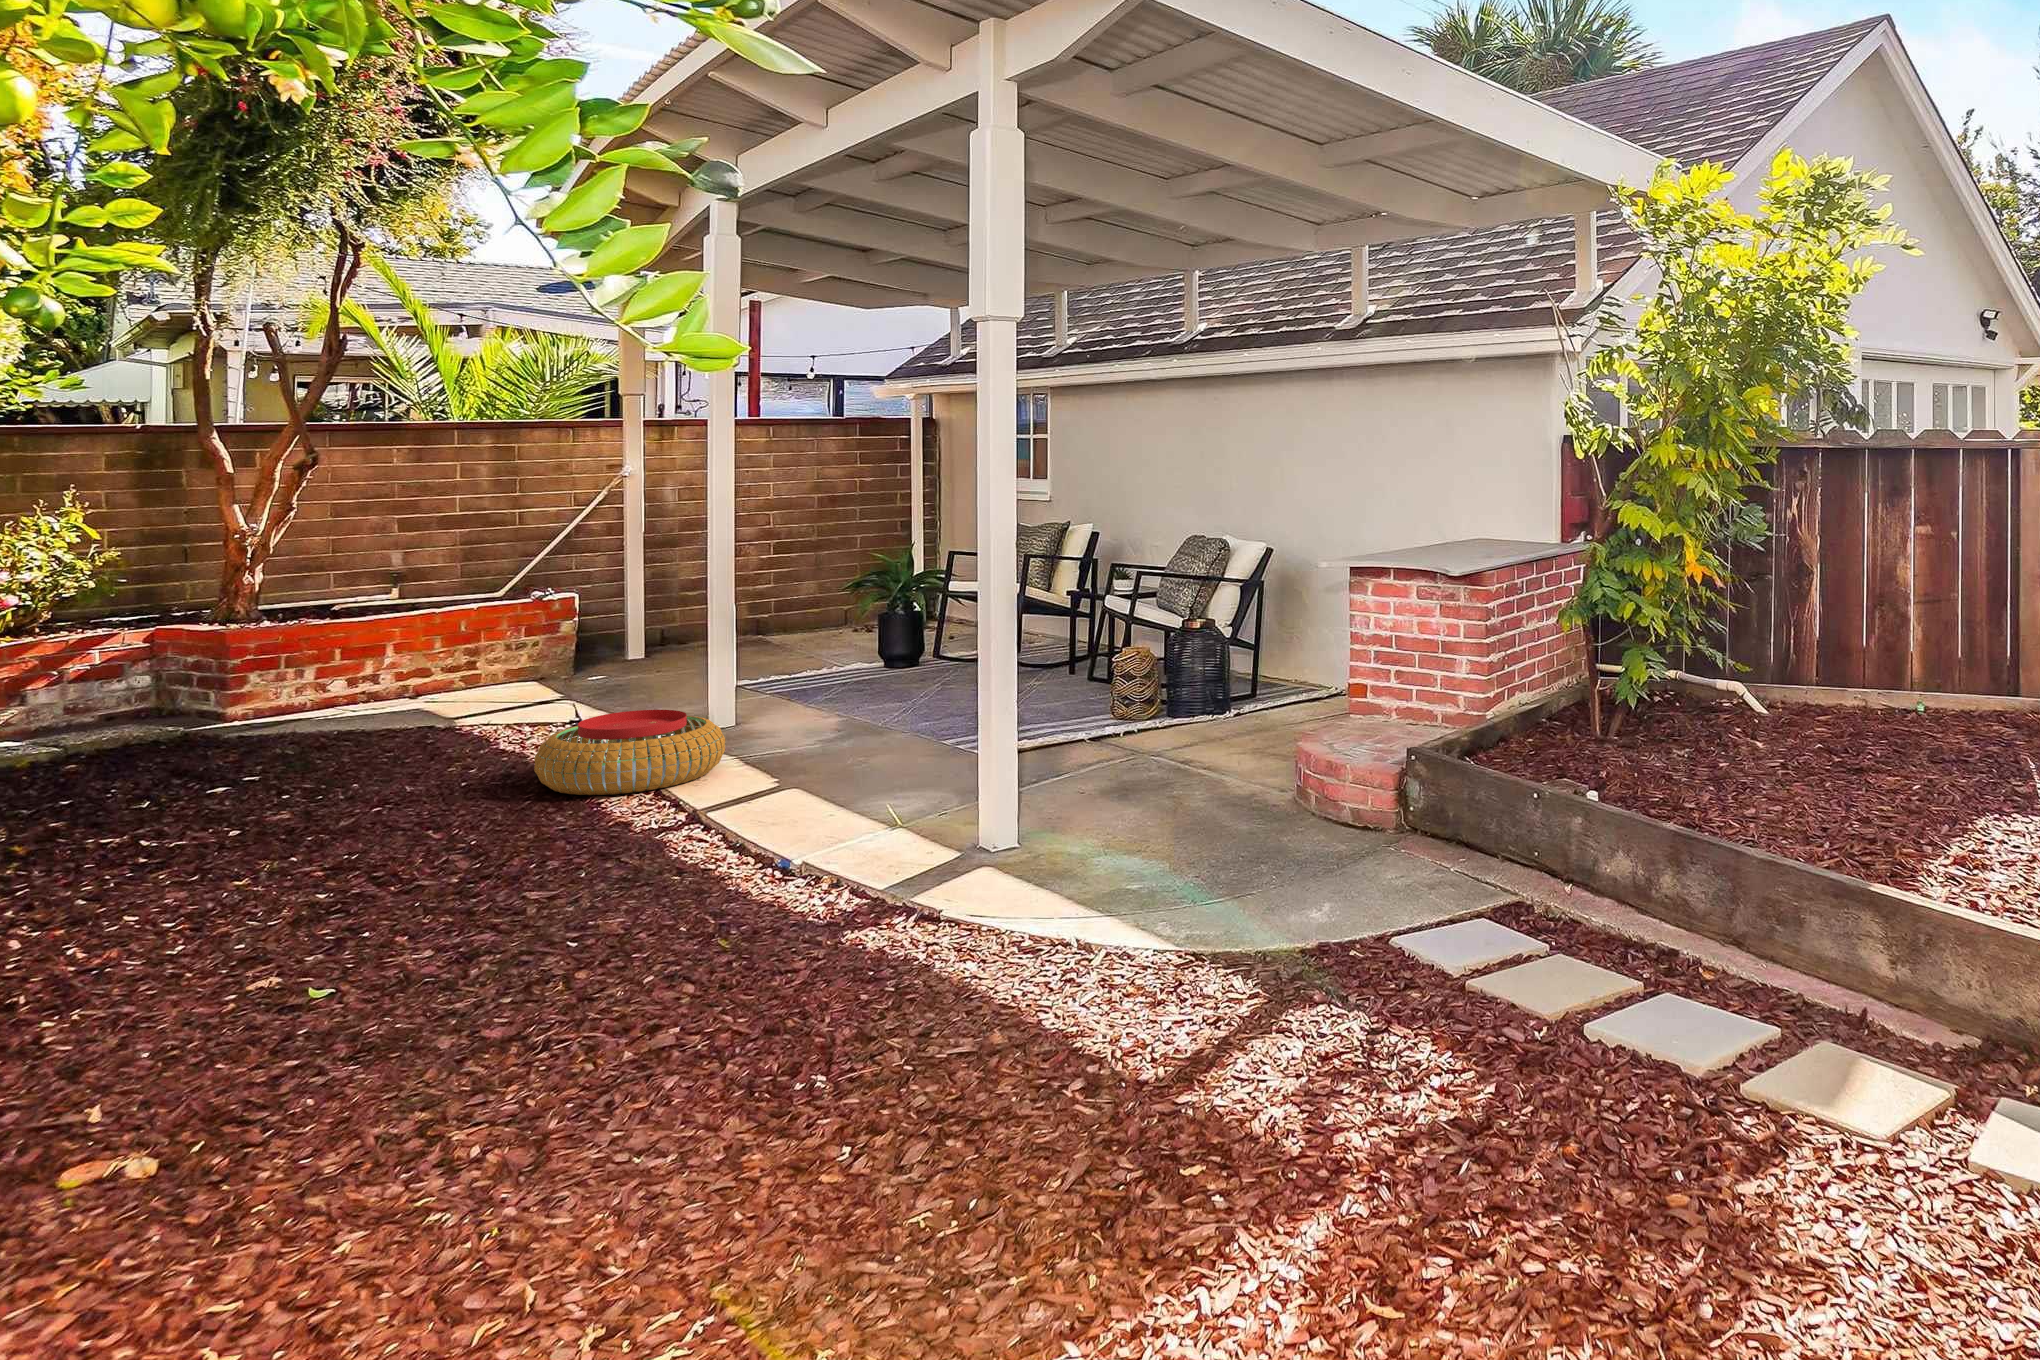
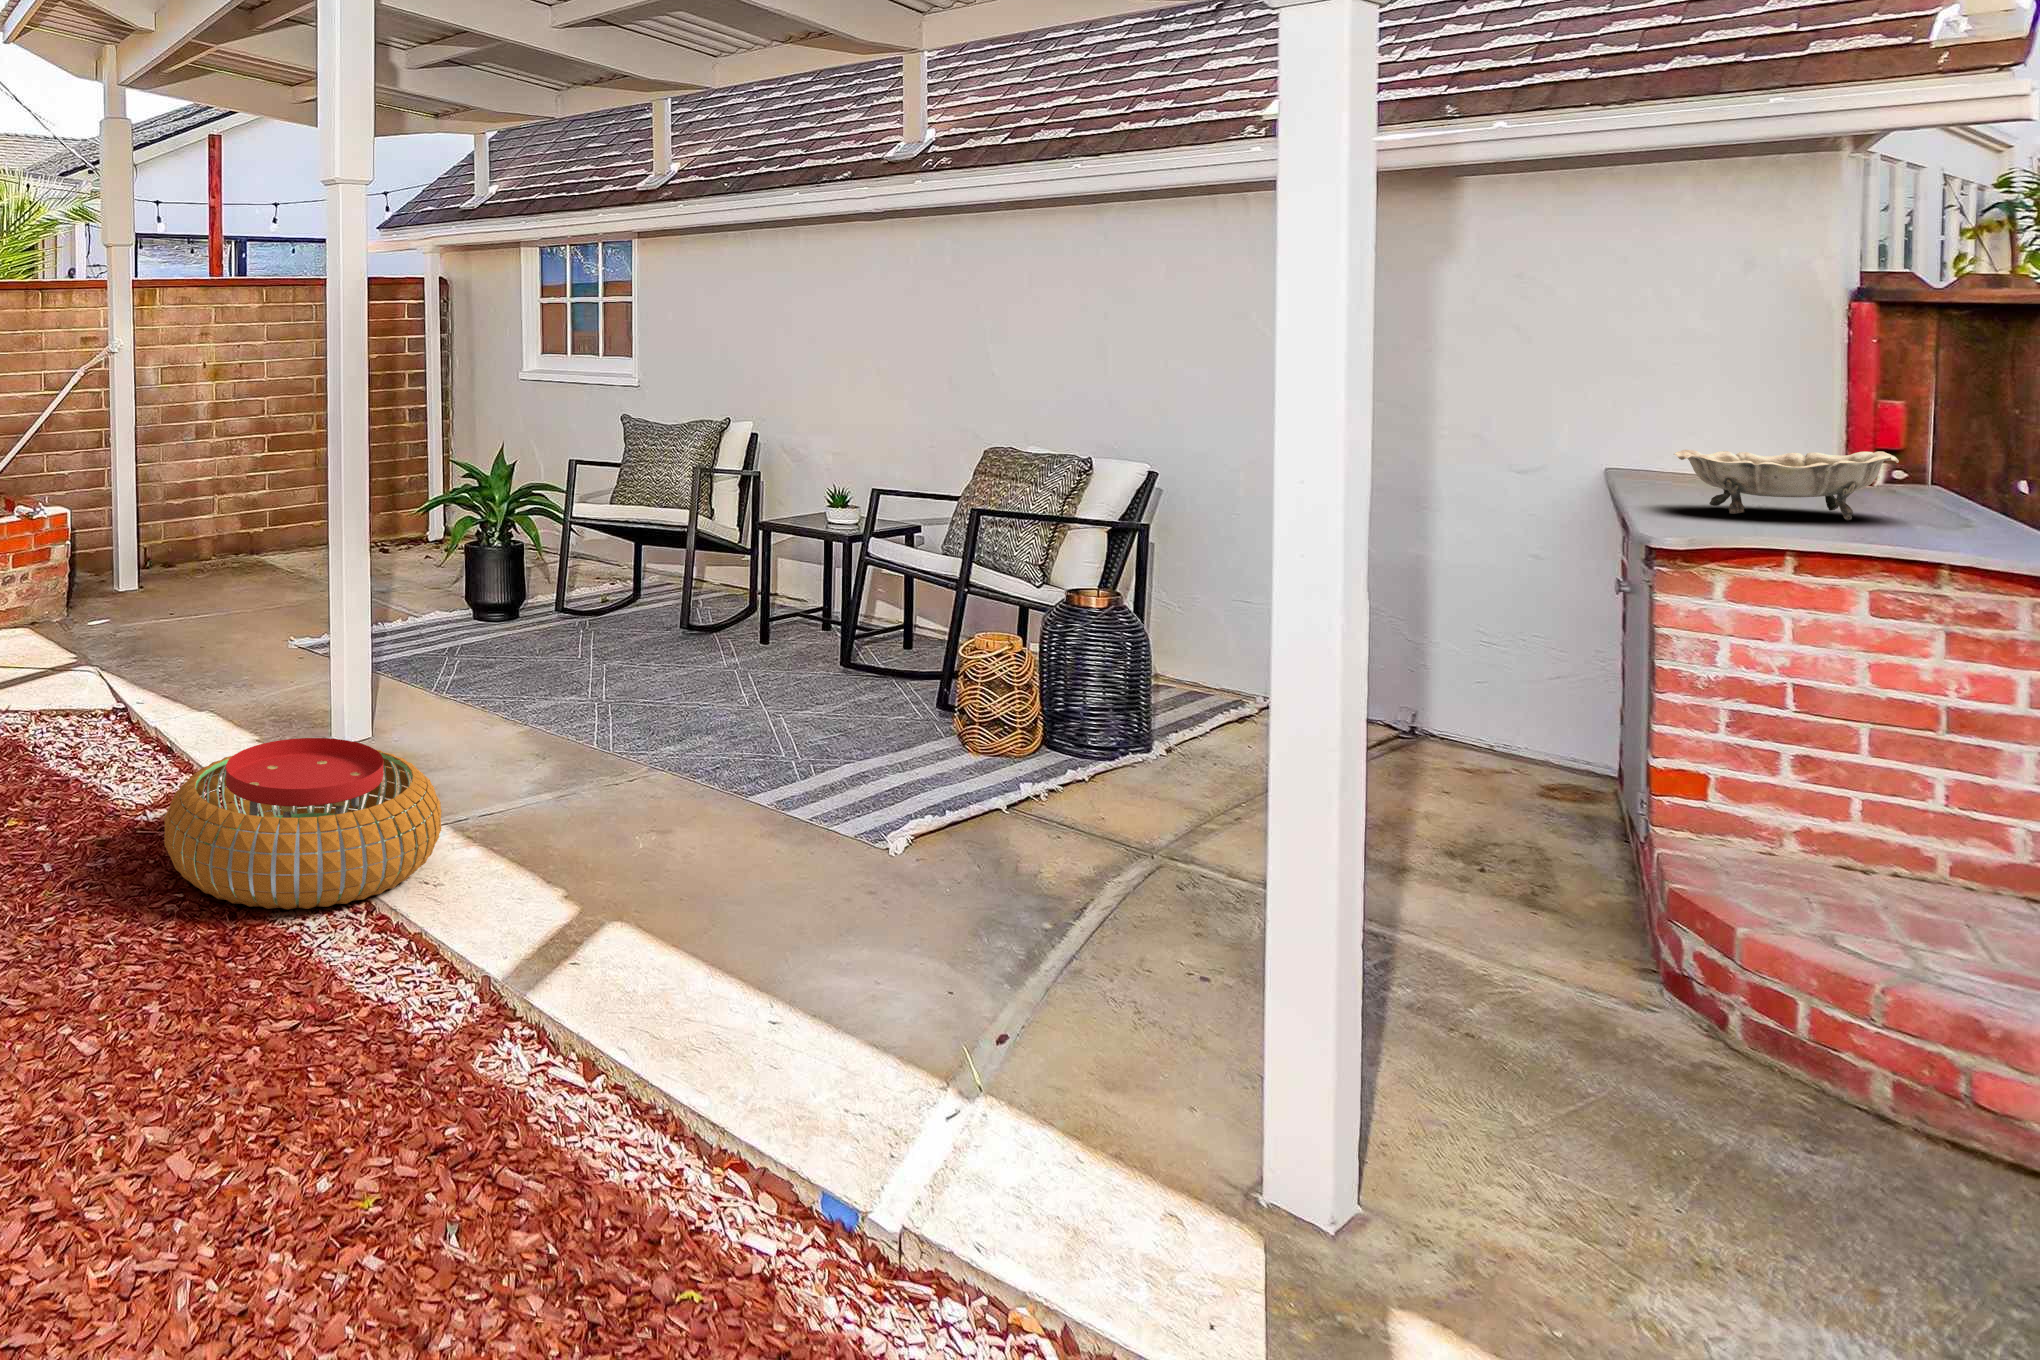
decorative bowl: none [1402,527,1485,562] -> present [1674,450,1899,520]

